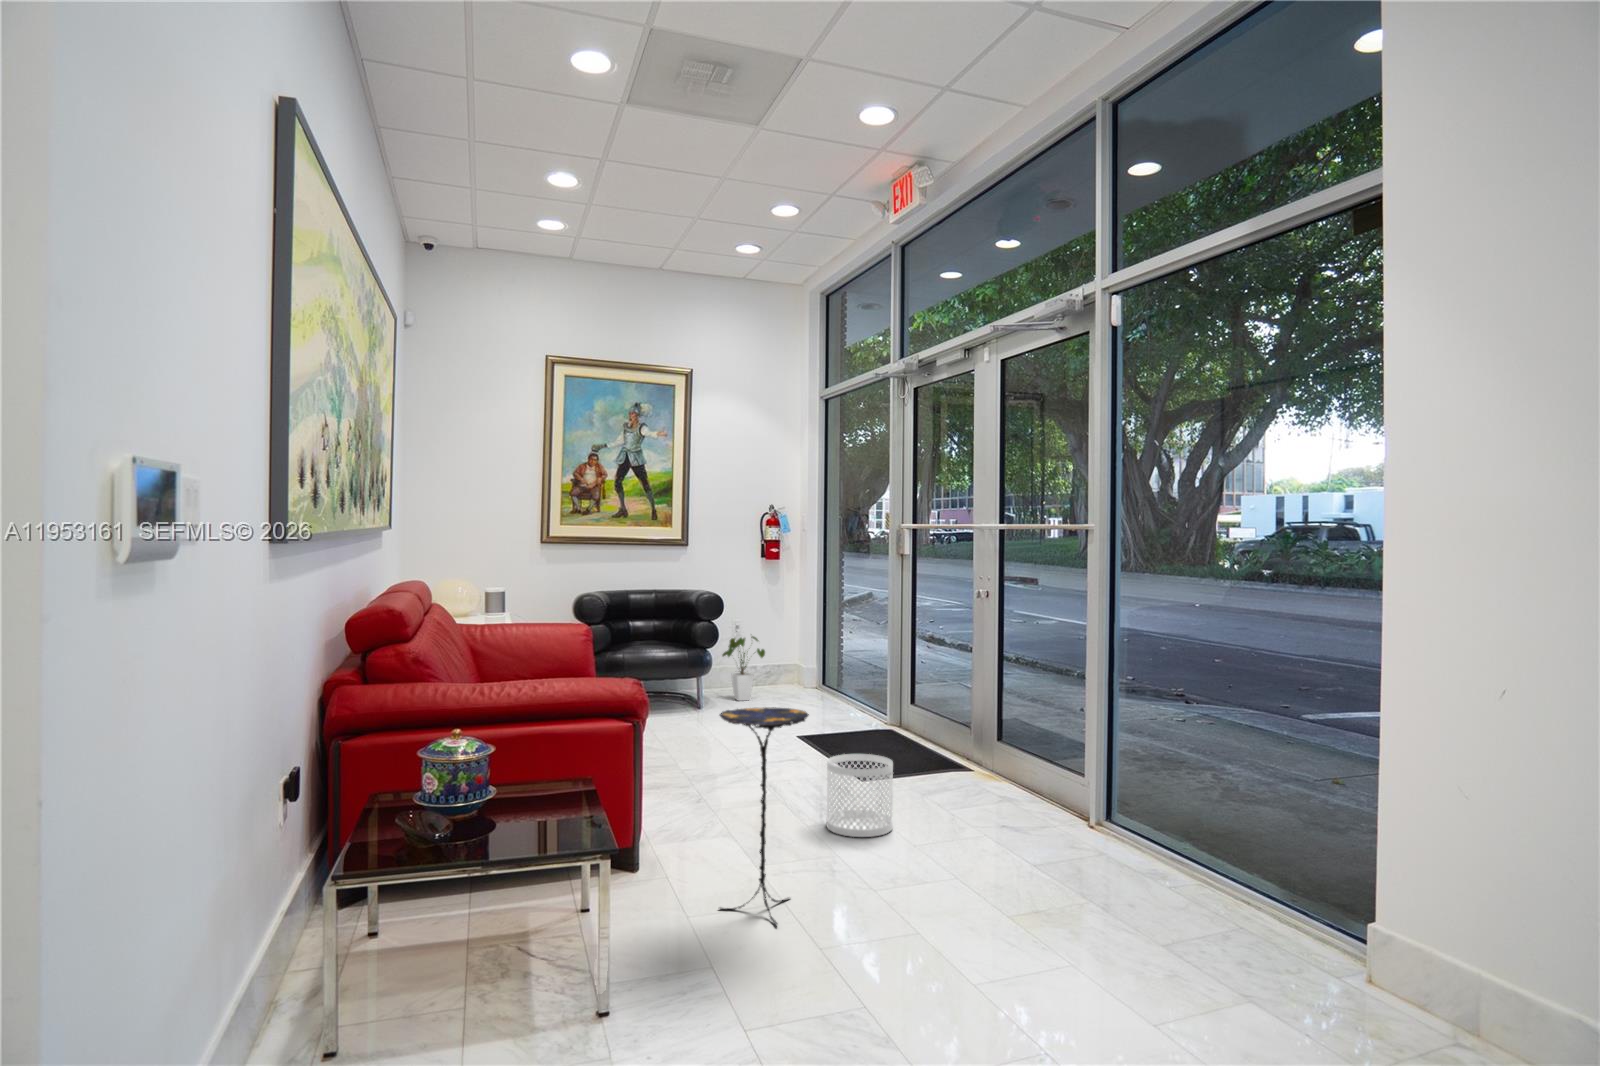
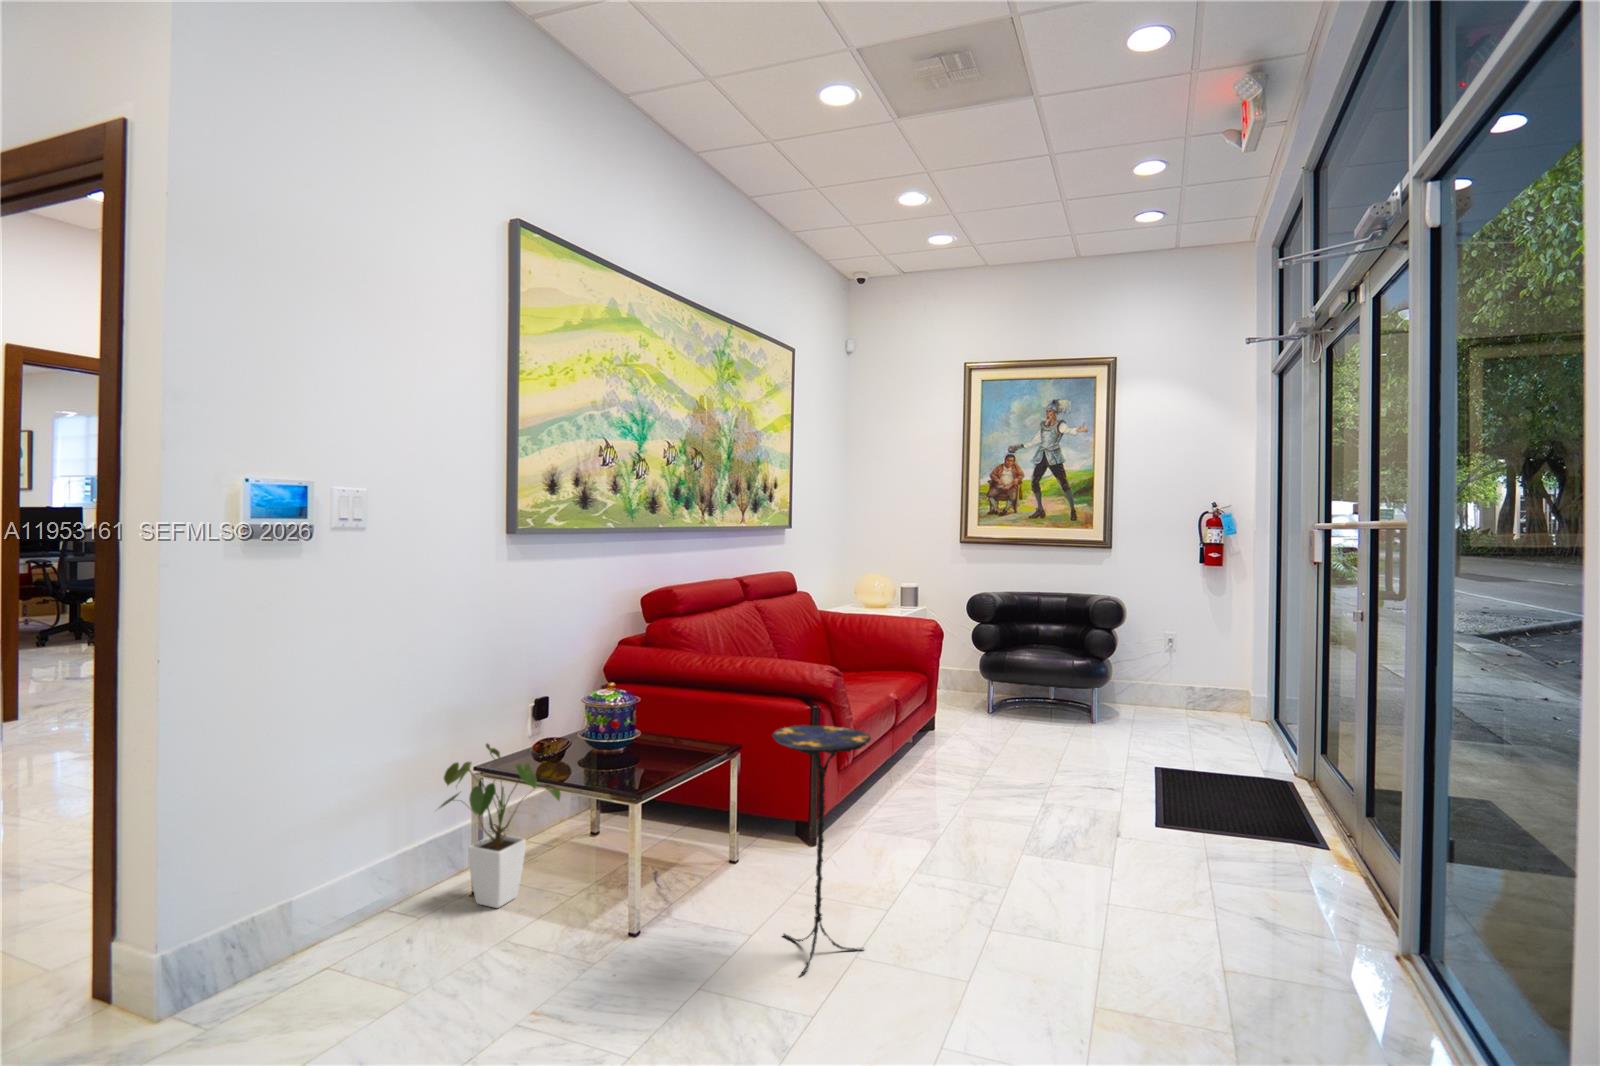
house plant: present [722,636,765,701] -> present [440,744,561,908]
waste basket: present [827,754,893,837] -> none [1028,800,1113,911]

